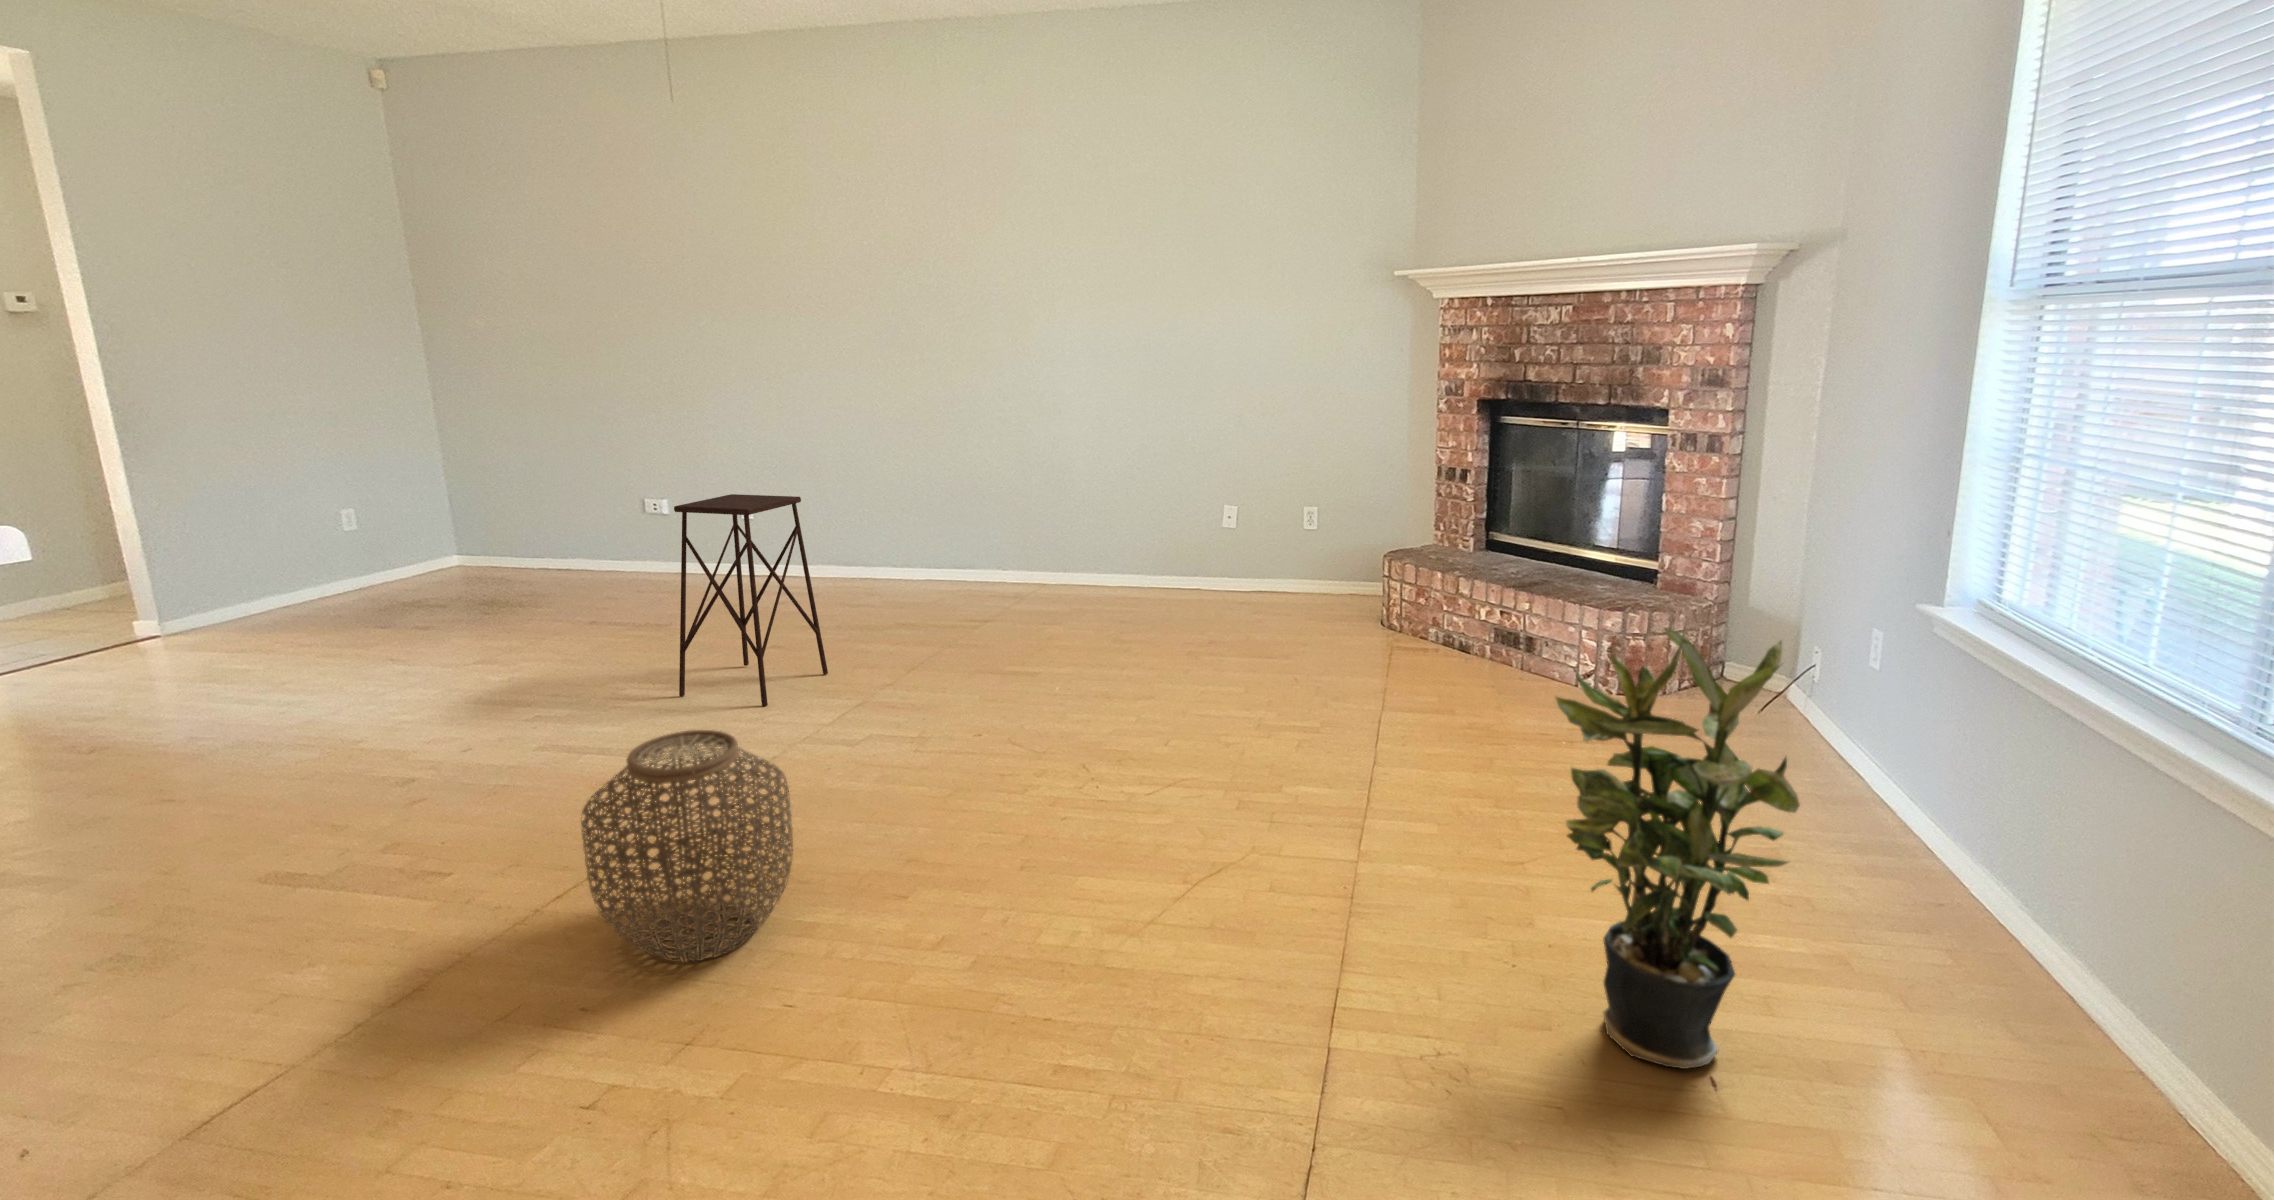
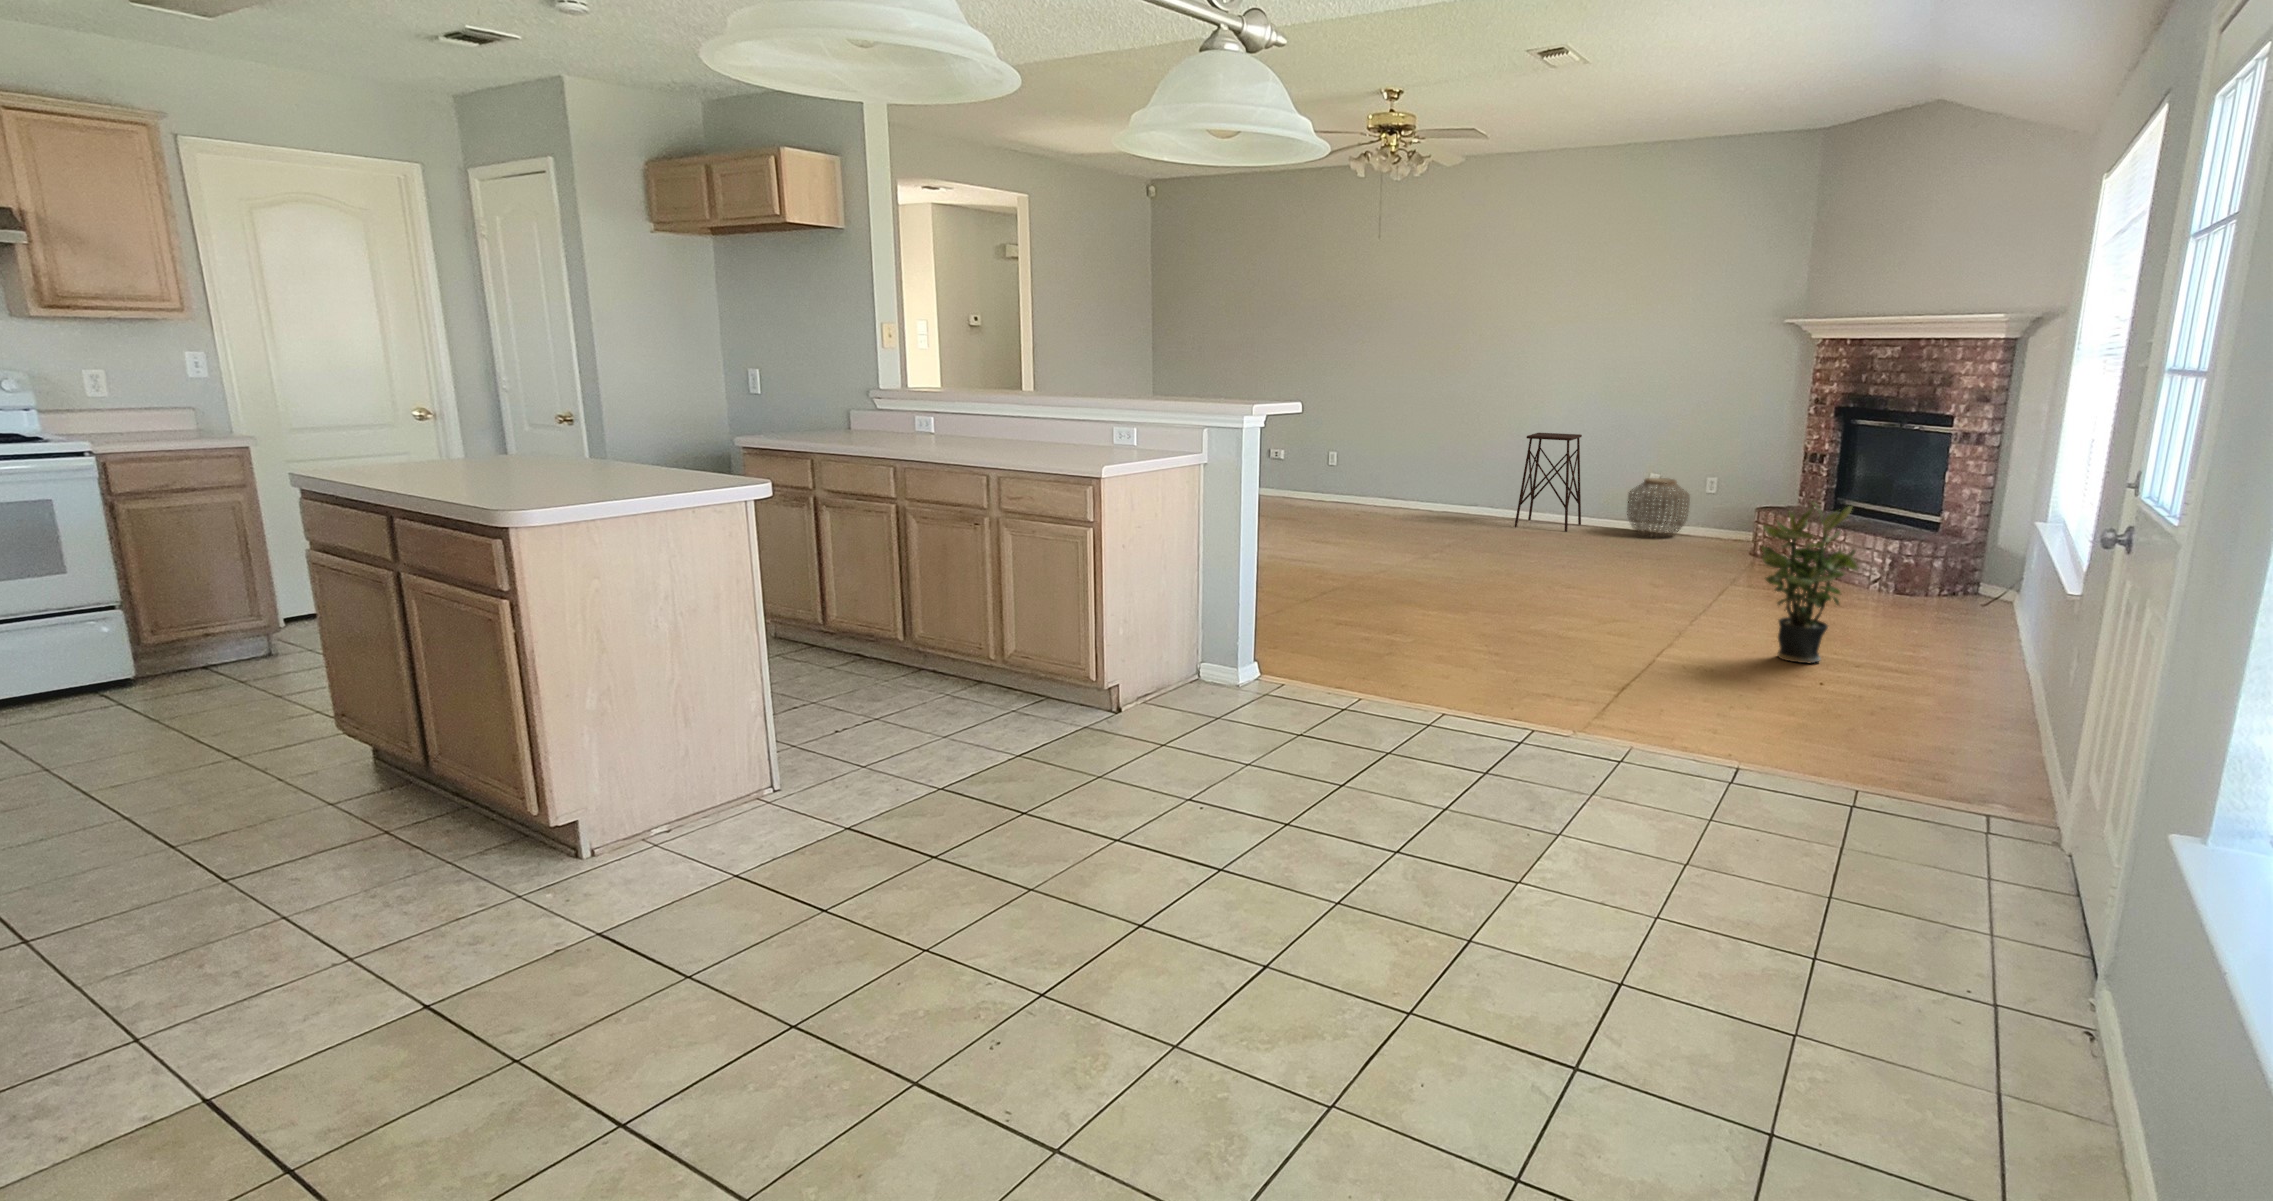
side table: present [674,494,828,707] -> present [1515,433,1582,532]
woven basket: present [581,730,793,962] -> present [1627,478,1690,538]

